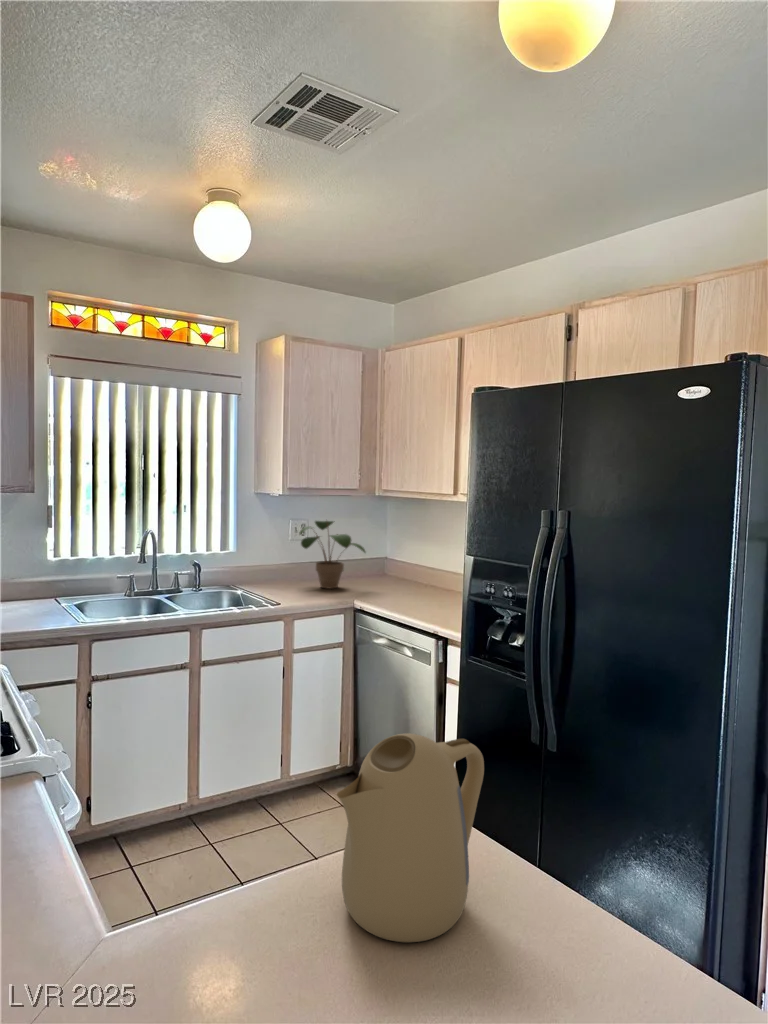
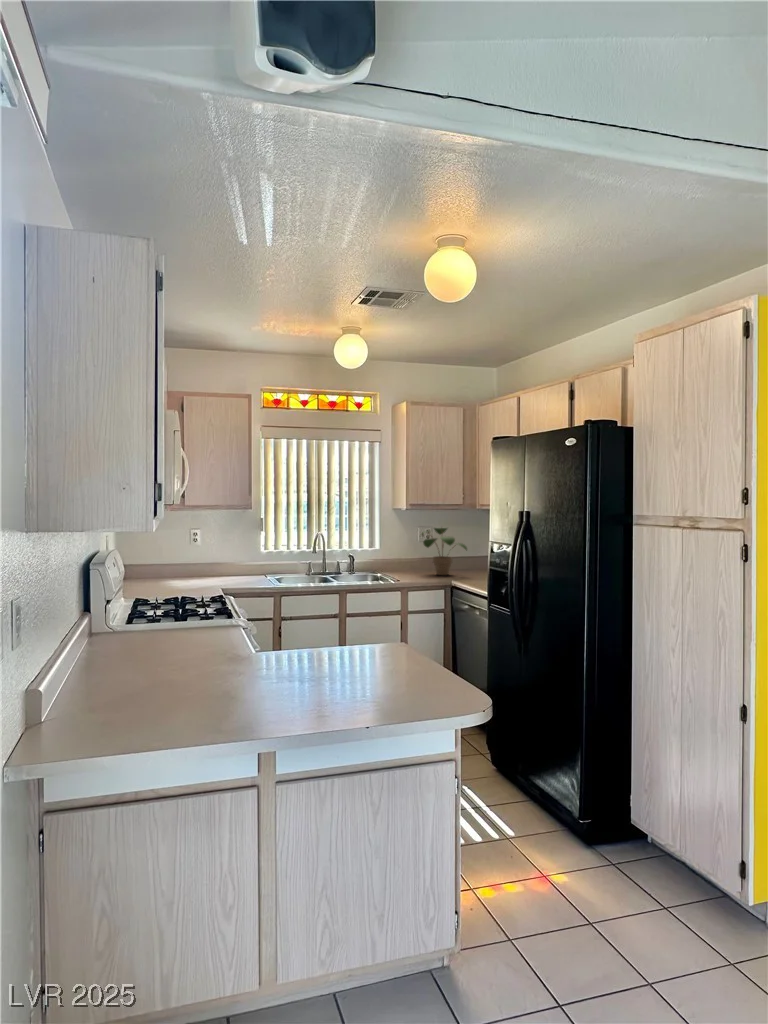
kettle: present [337,733,484,942] -> none [329,592,402,670]

